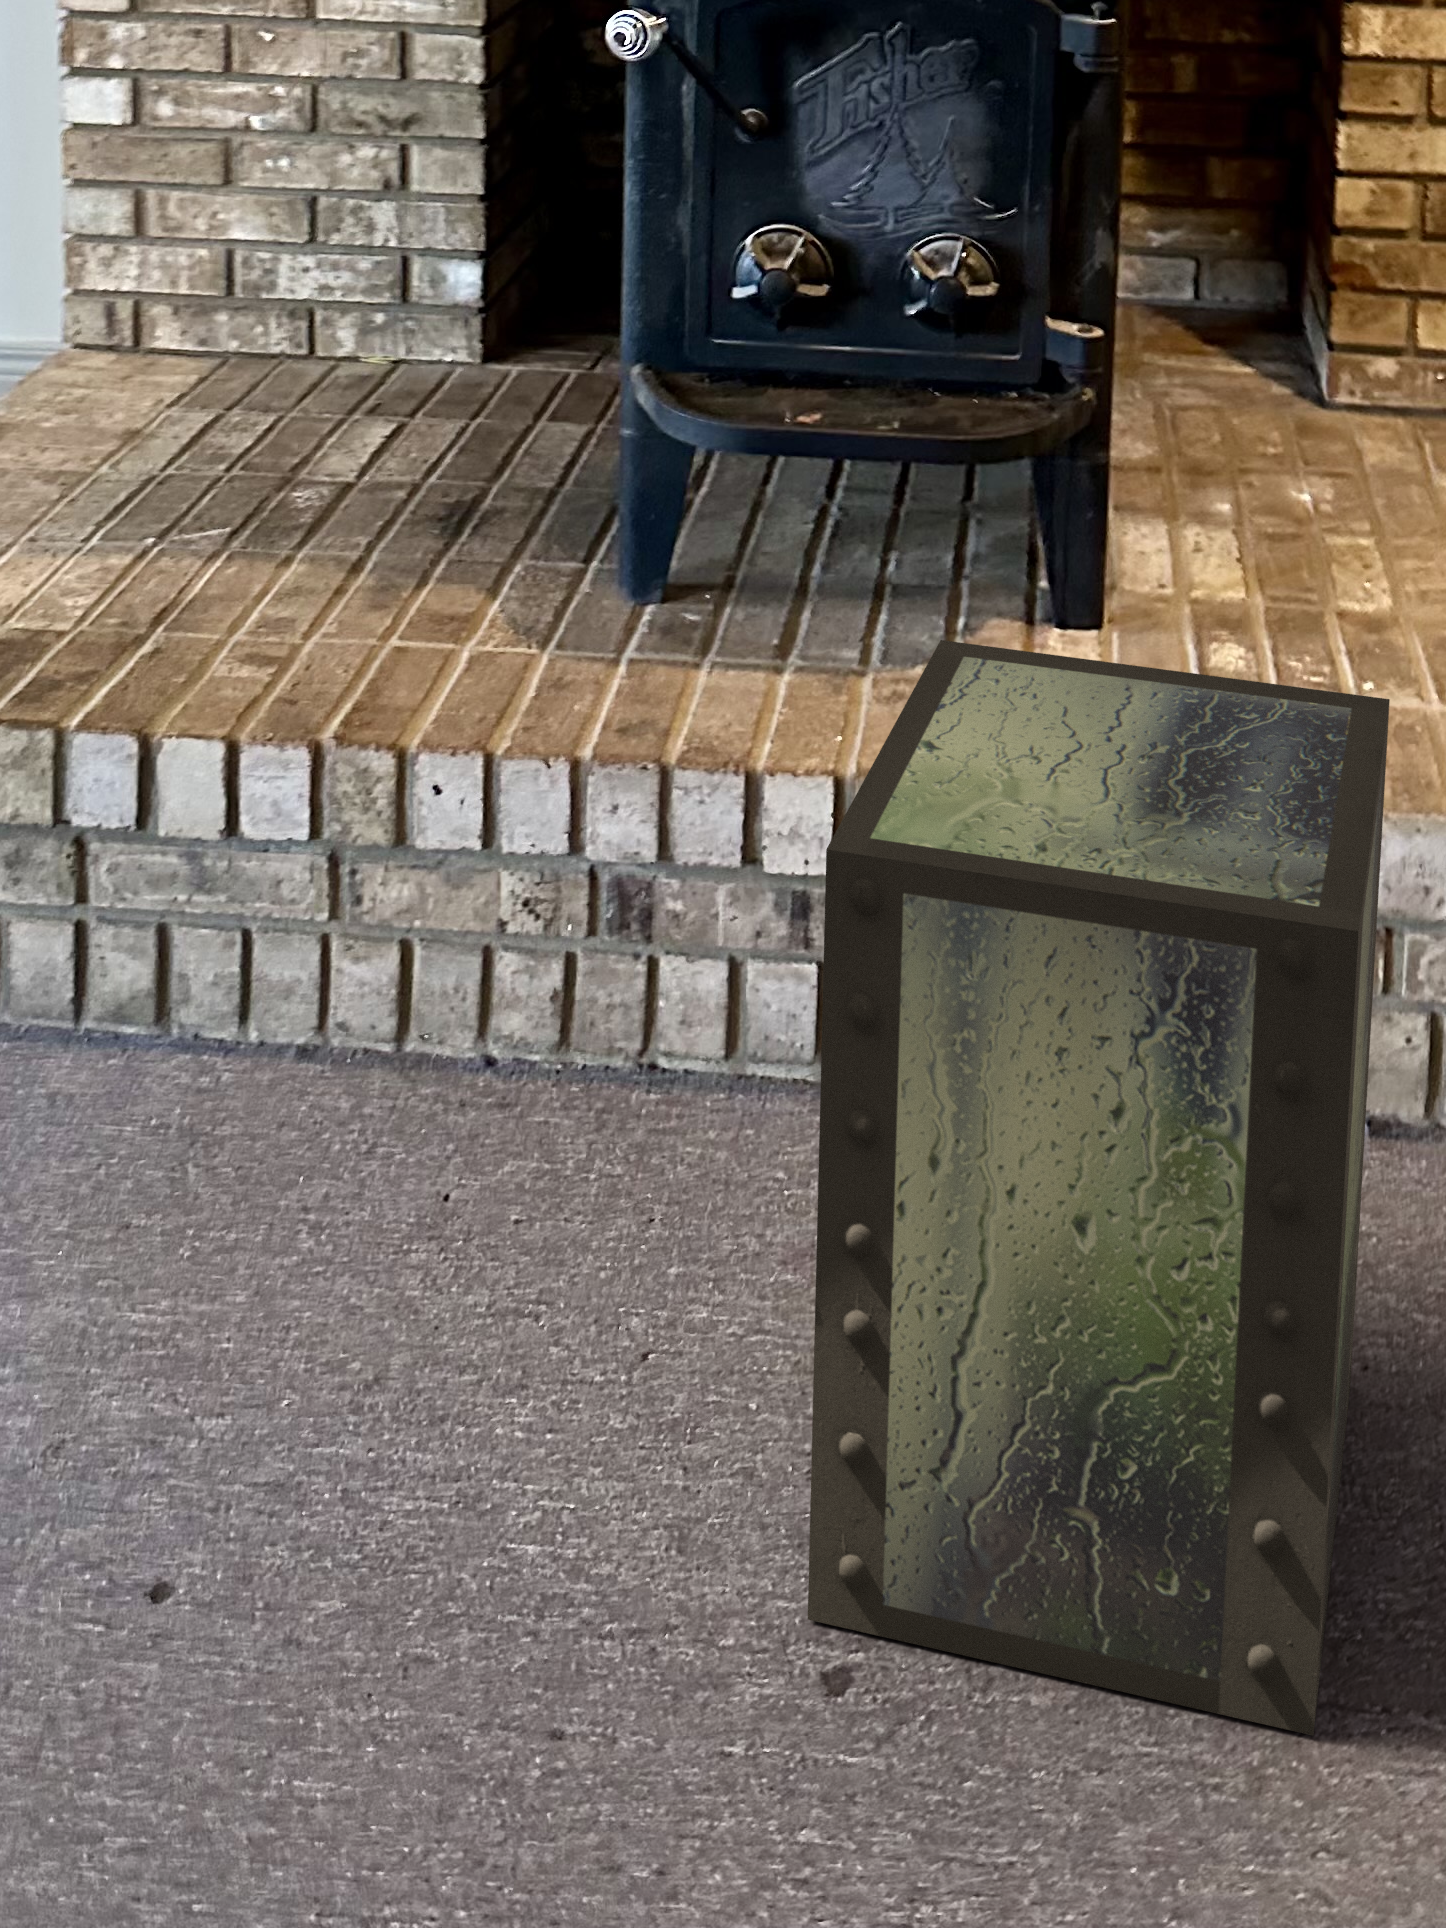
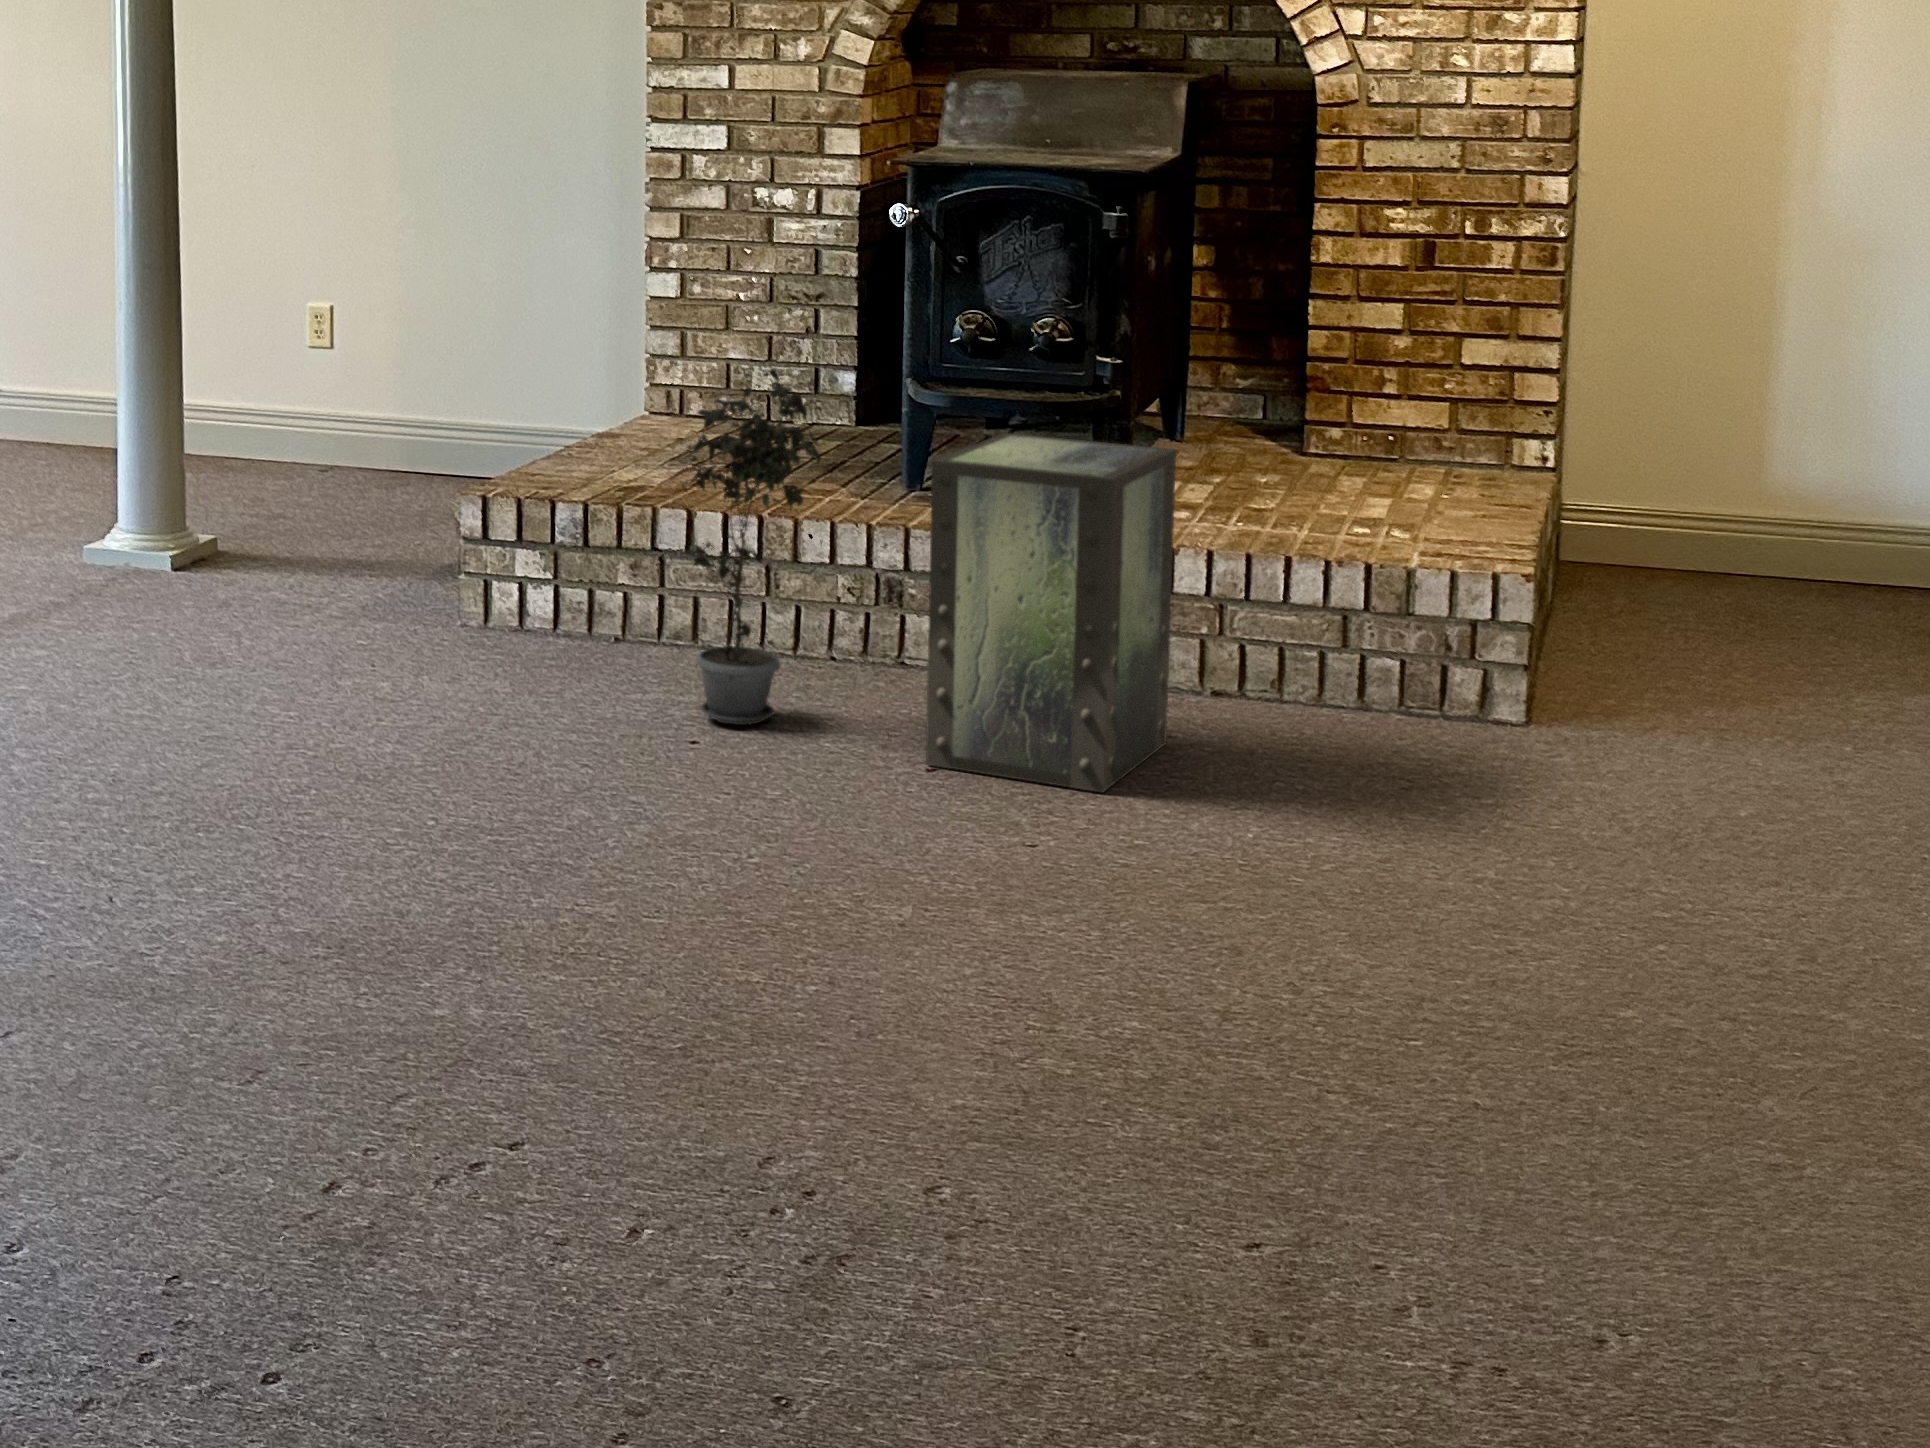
potted plant: none [86,515,509,1445] -> present [672,369,821,725]

